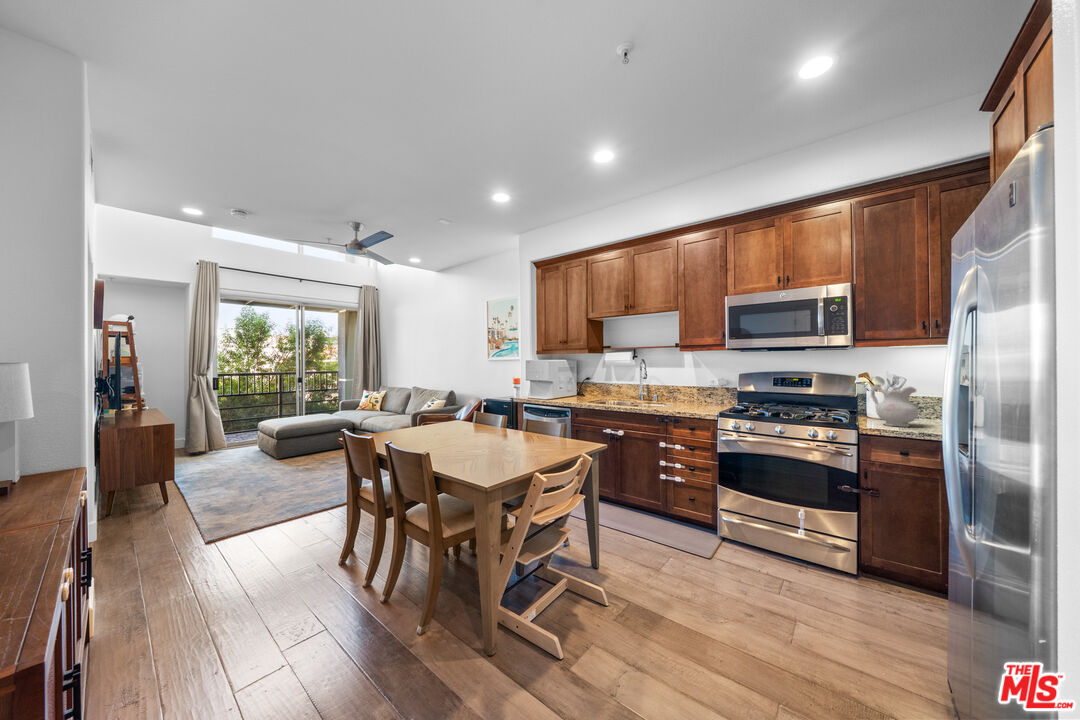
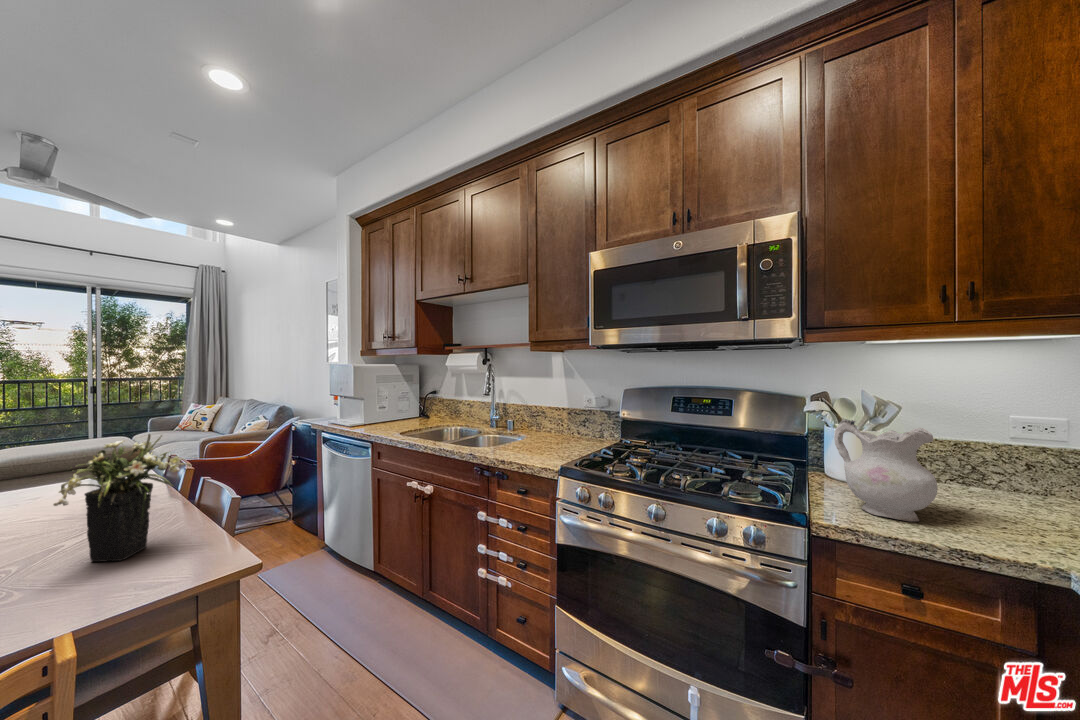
flower arrangement: none [521,390,560,445] -> present [54,434,191,561]

